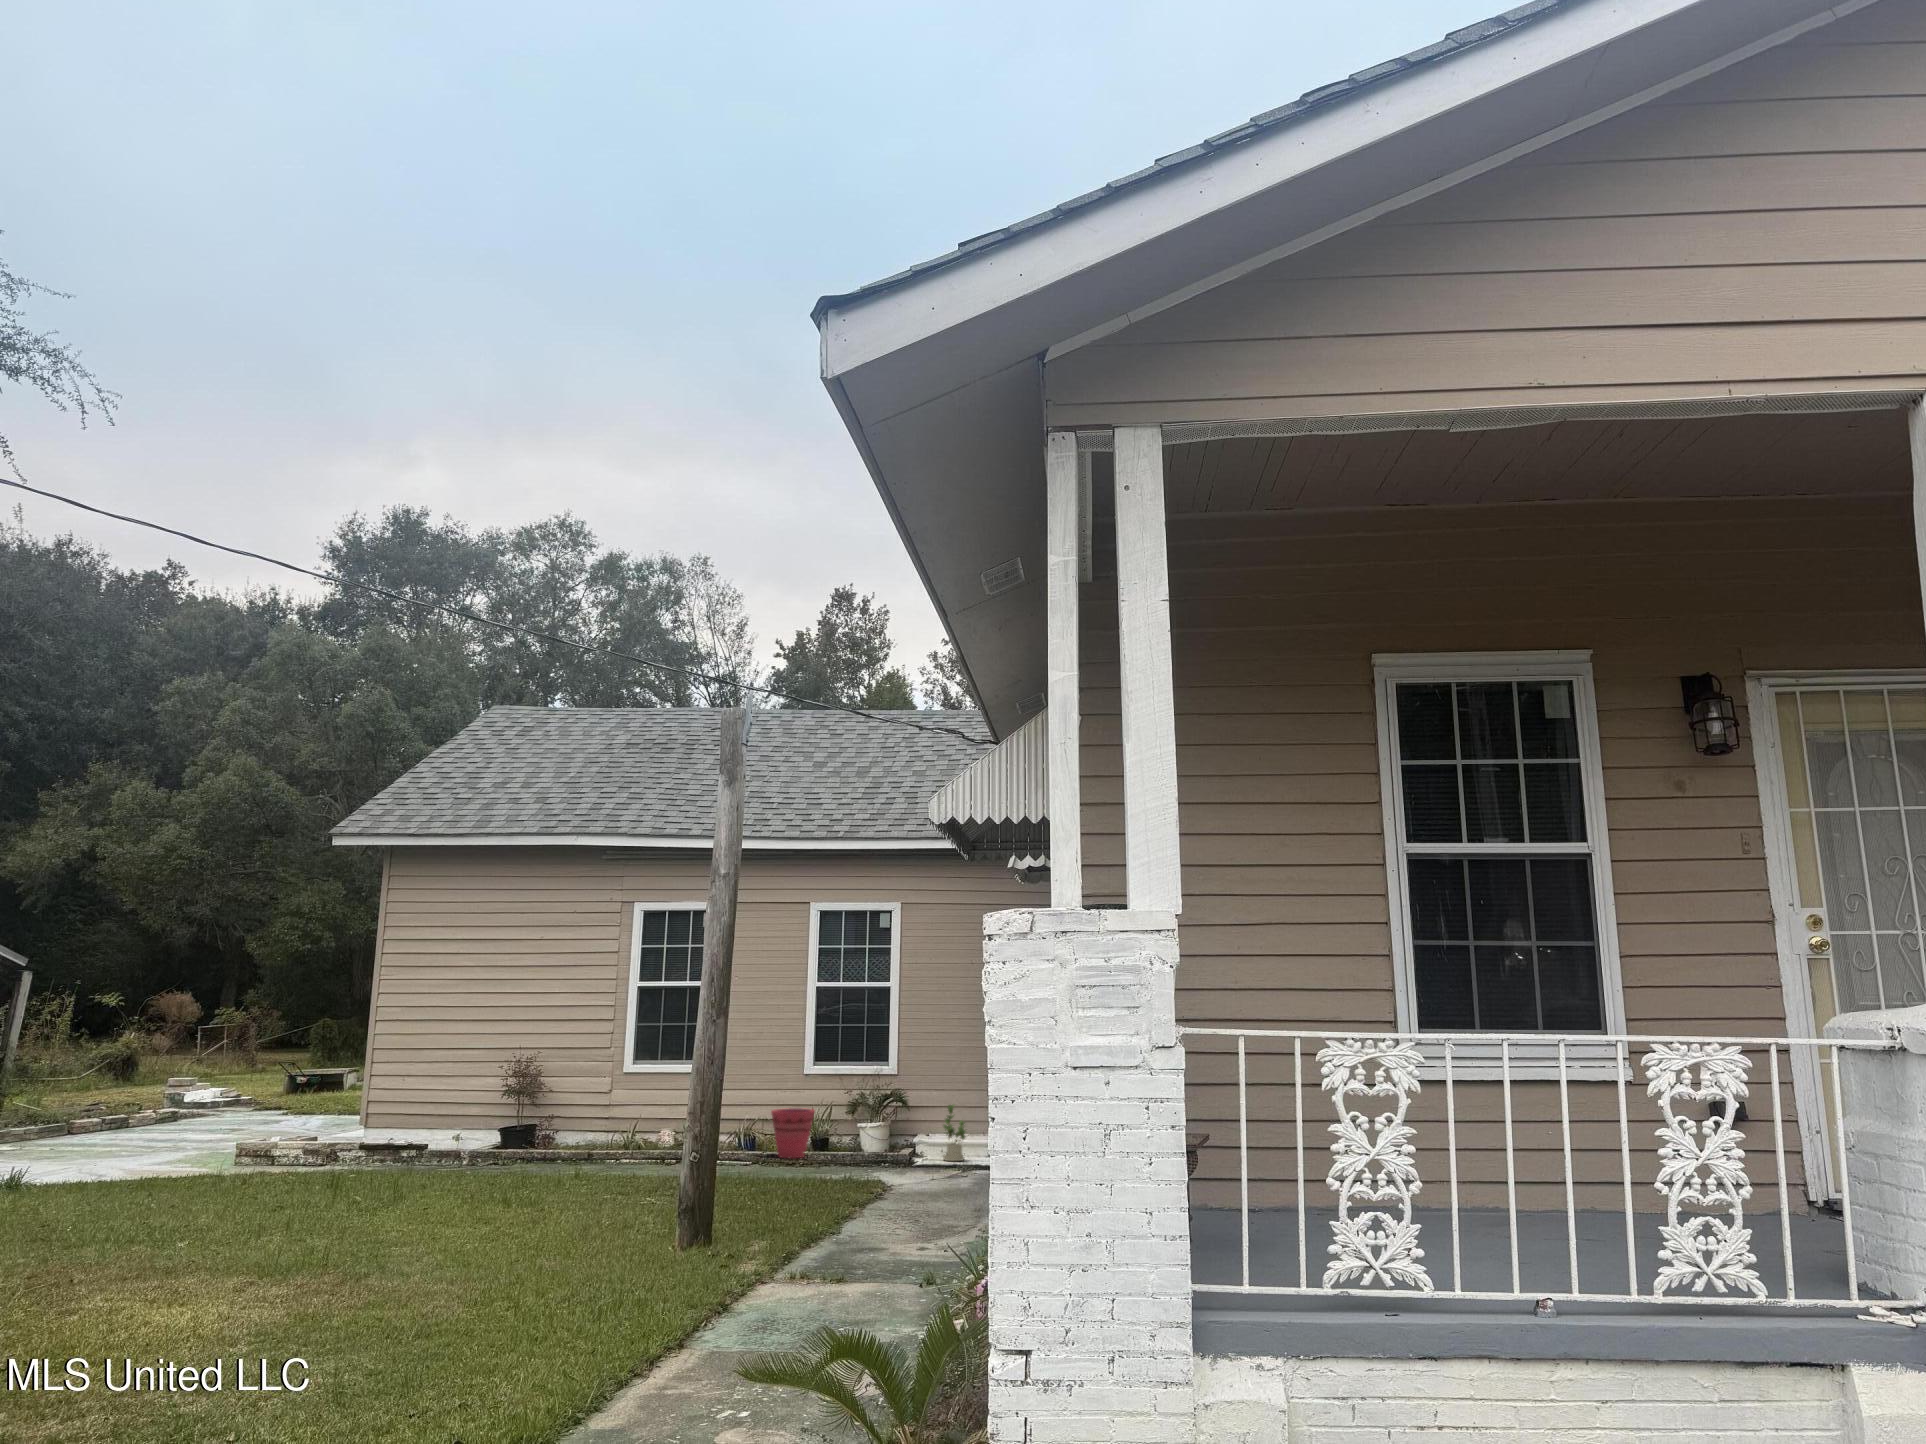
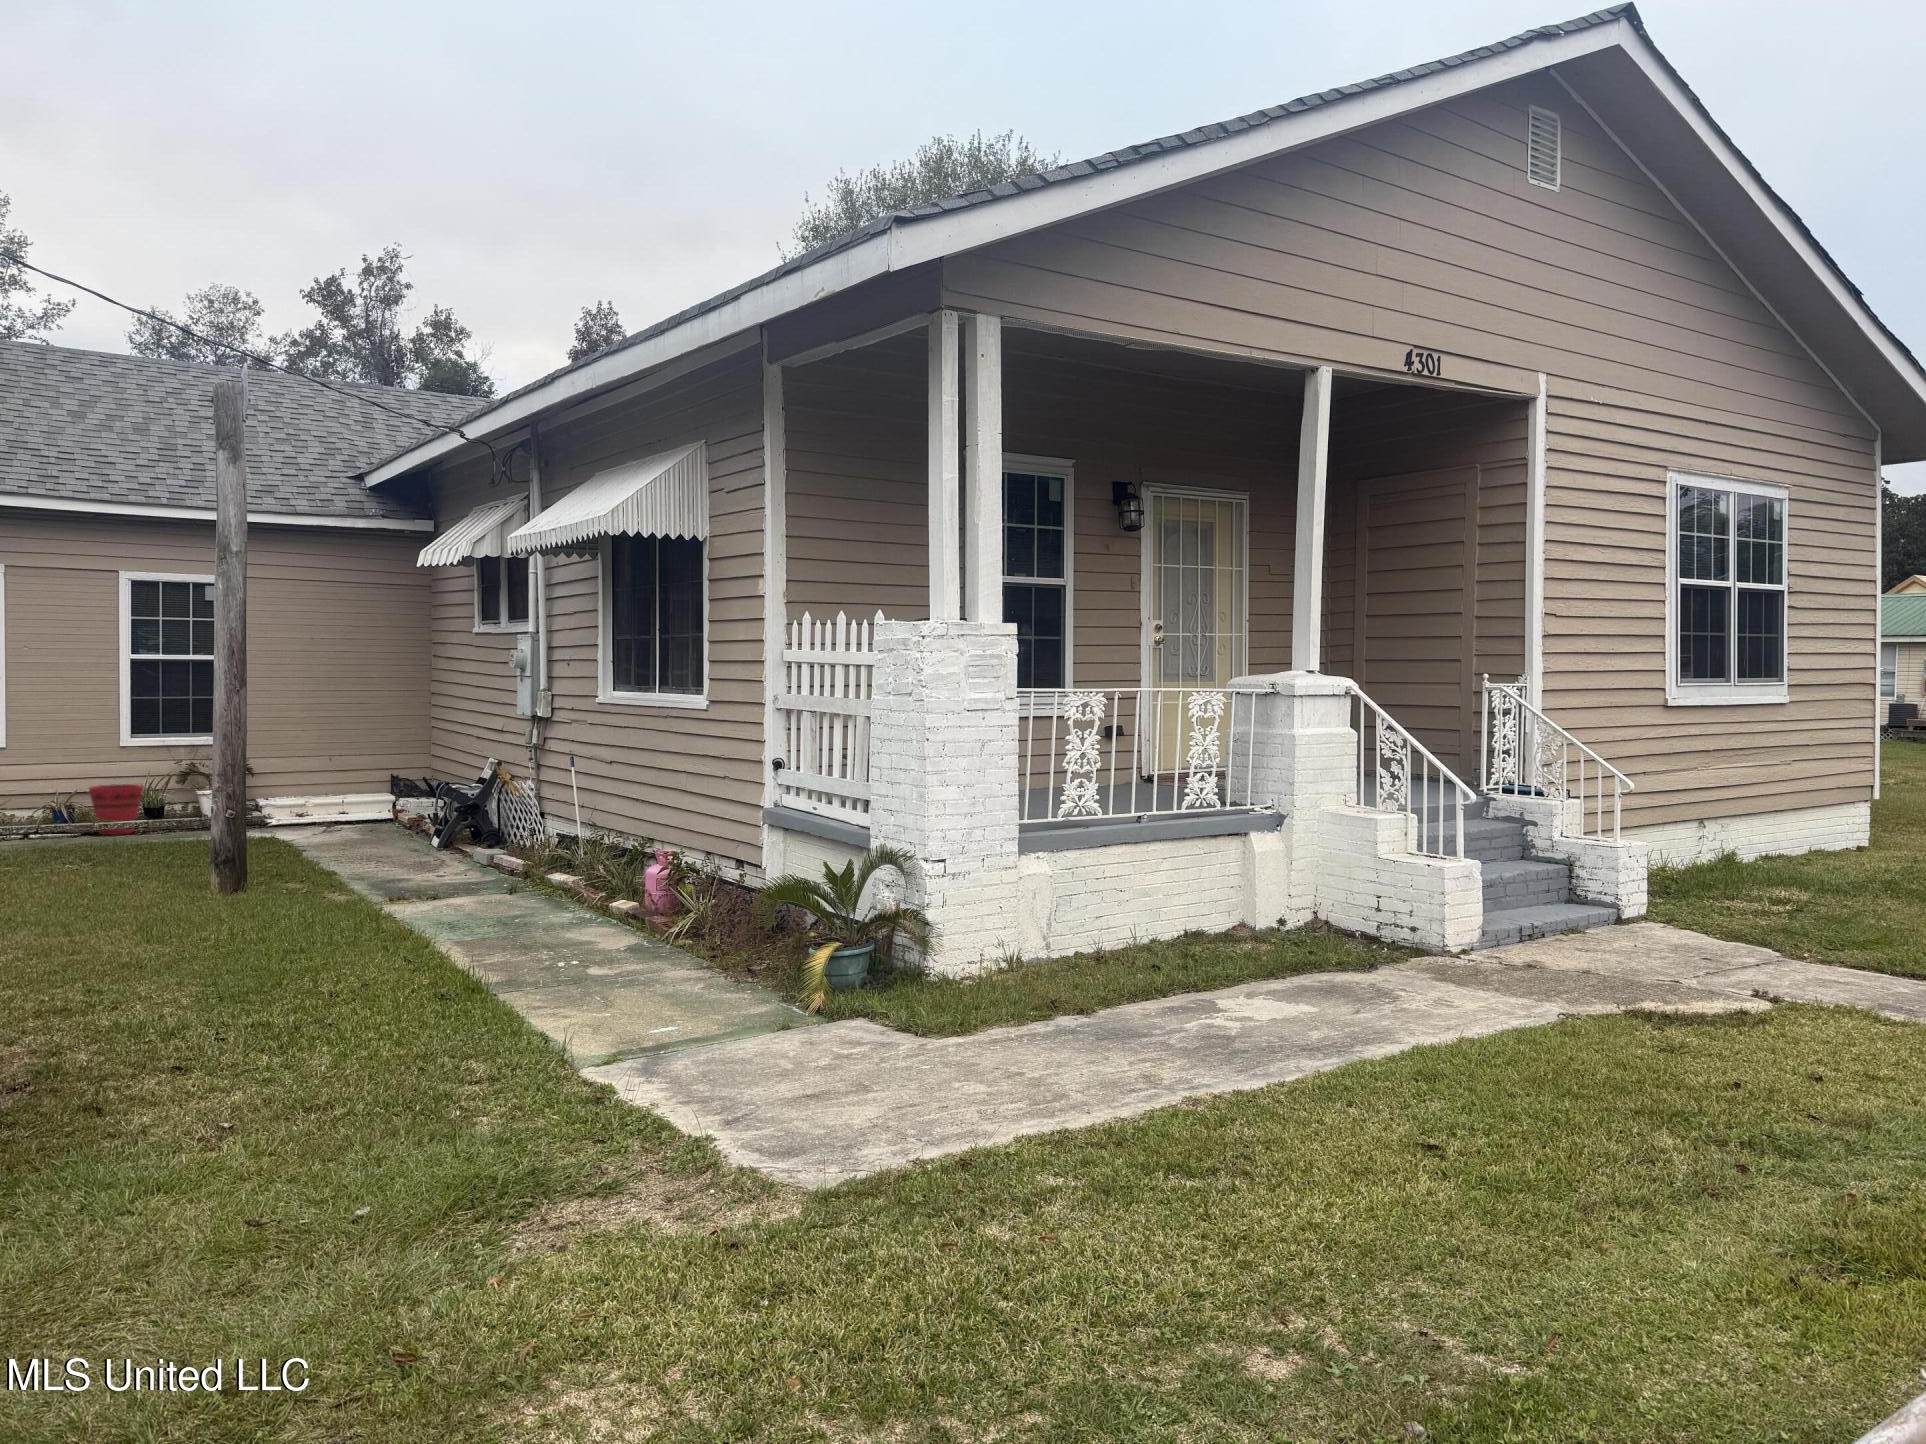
potted plant: present [943,1105,966,1161] -> none [291,772,323,826]

